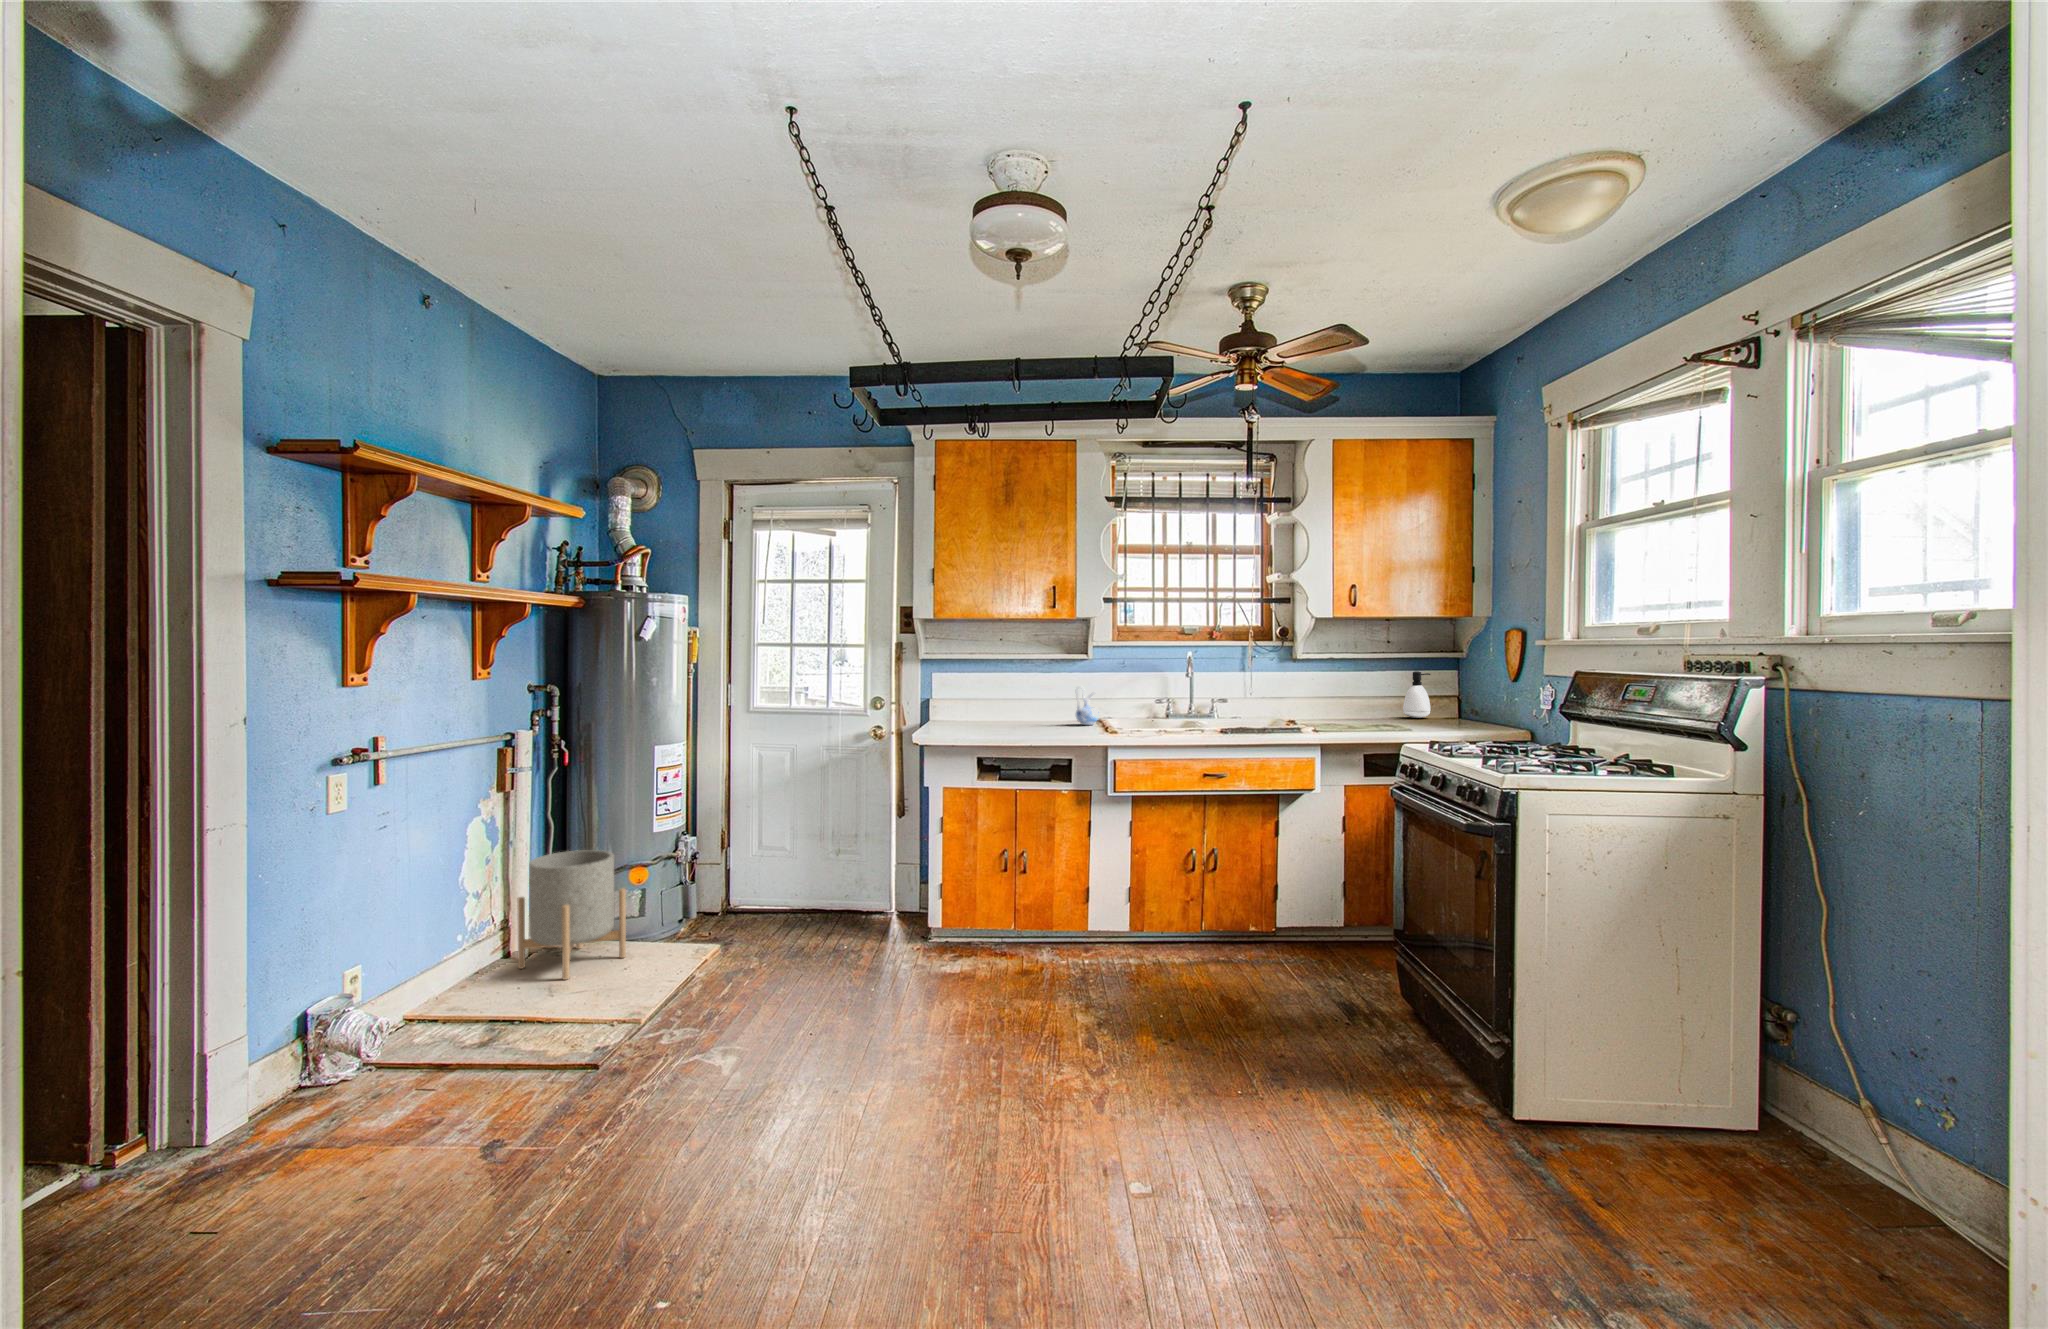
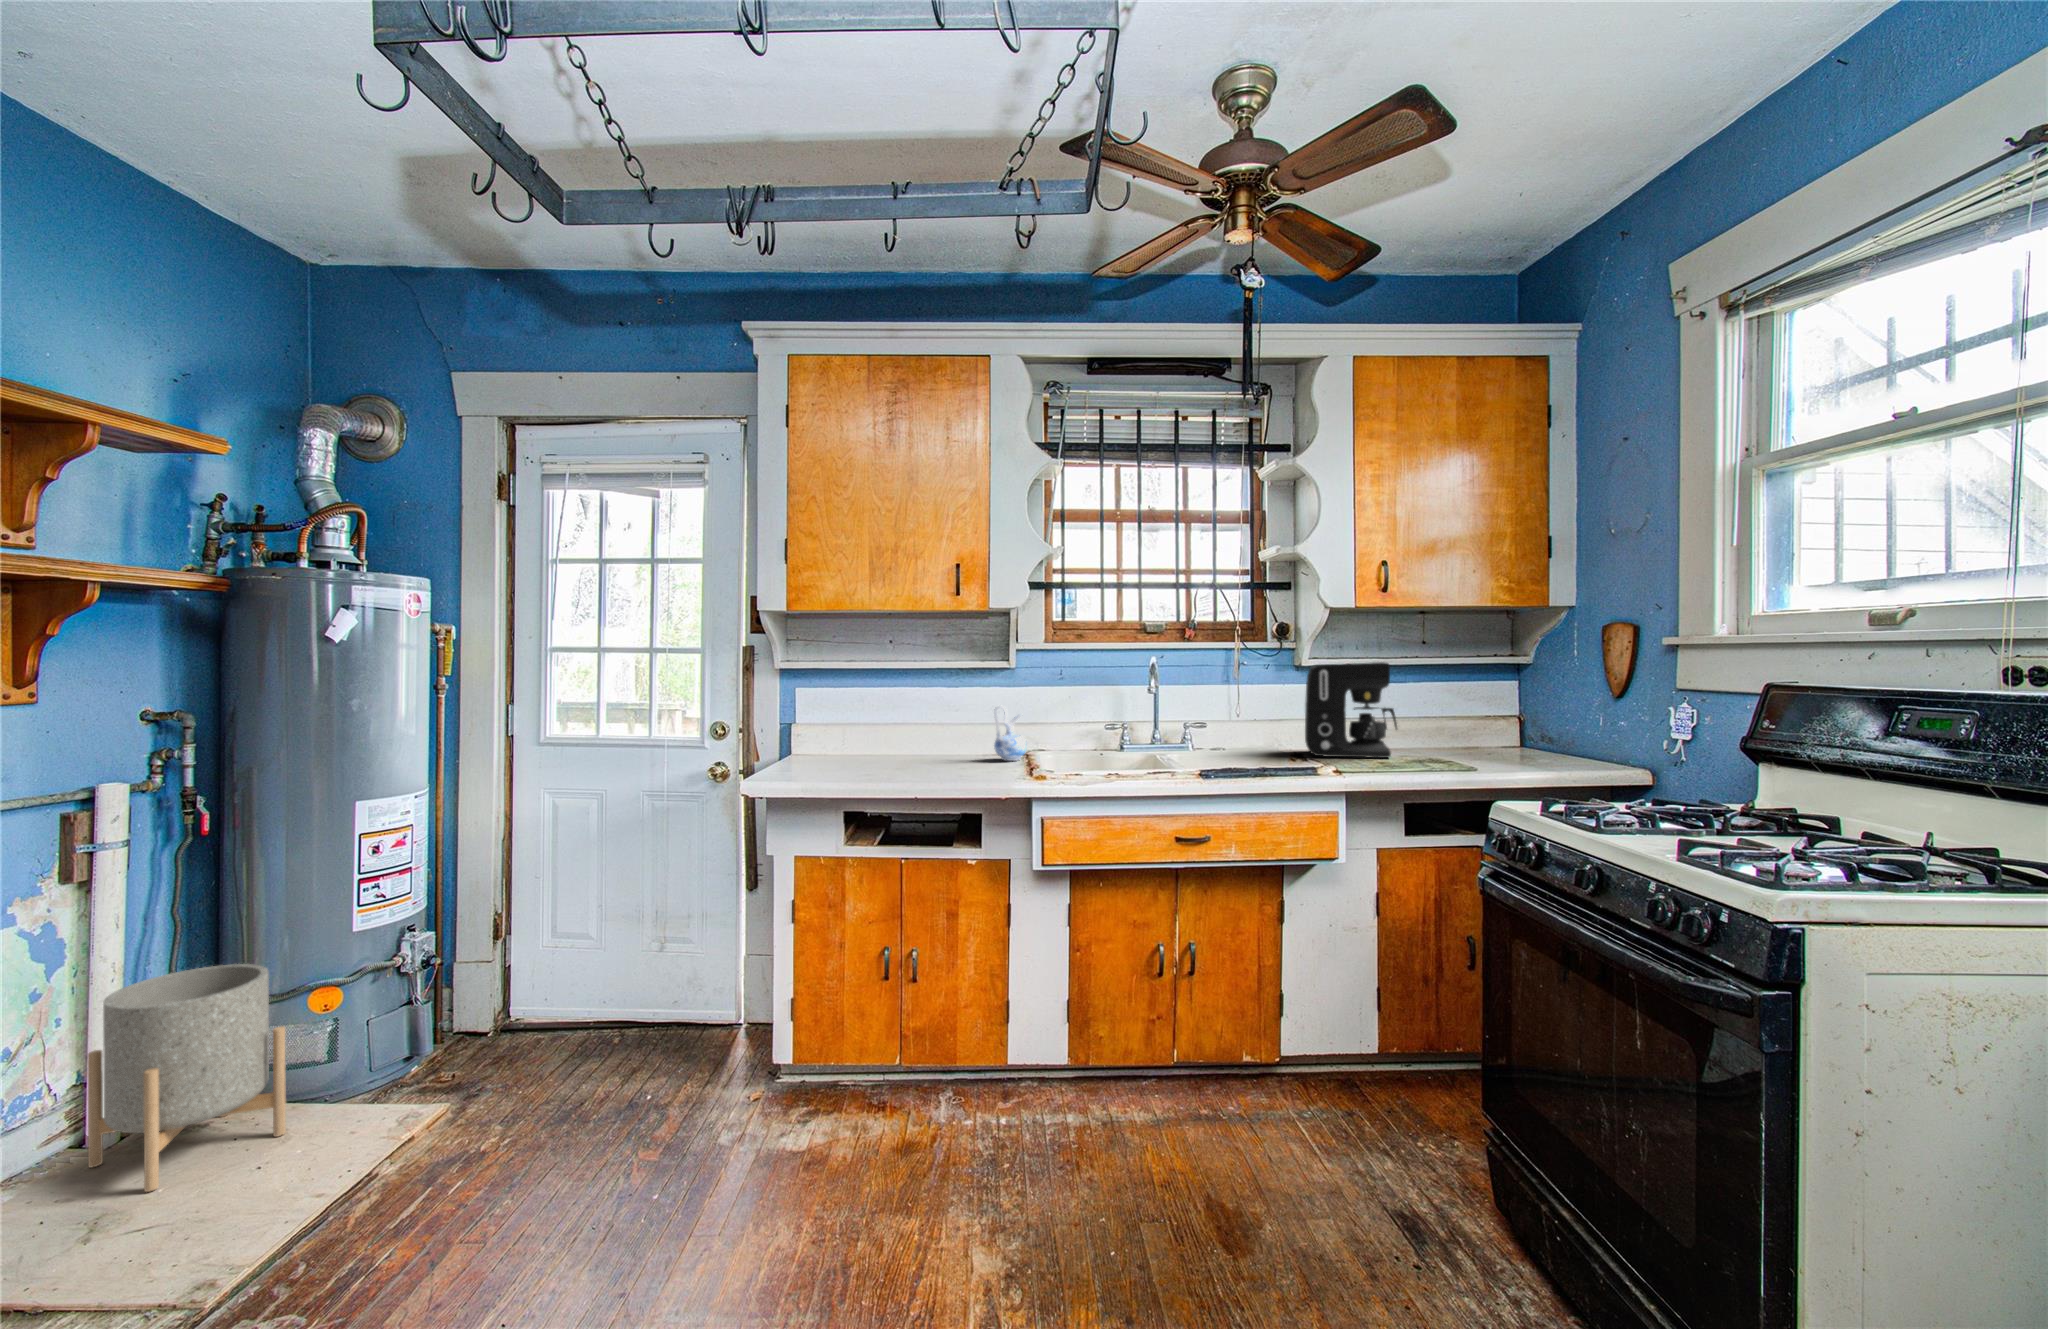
coffee maker: none [1299,657,1364,724] -> present [1305,662,1397,758]
soap dispenser: present [1403,671,1430,718] -> none [1445,682,1483,746]

